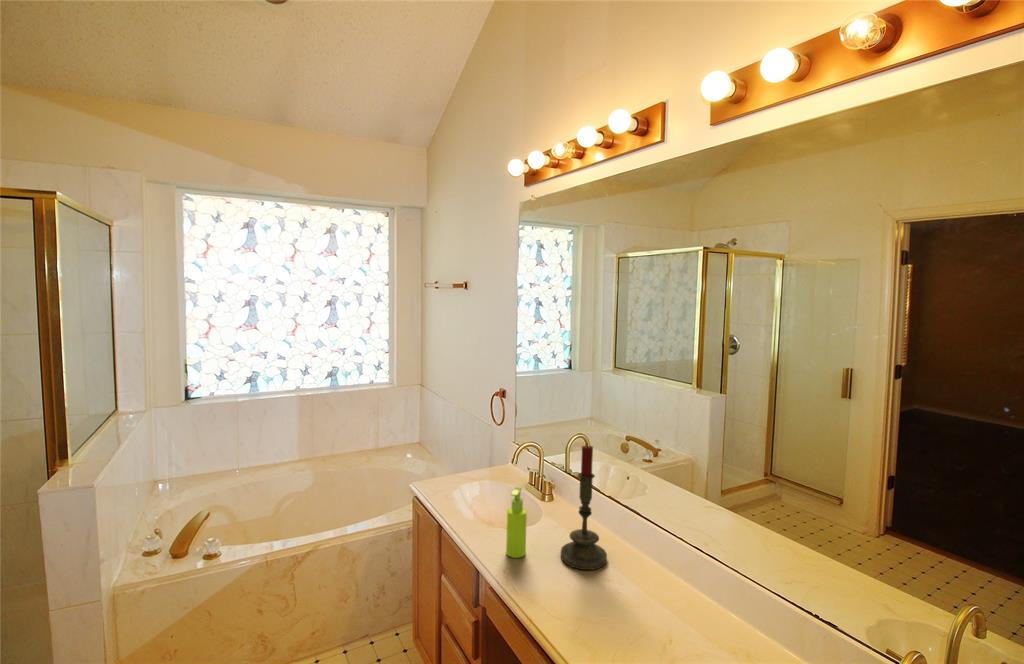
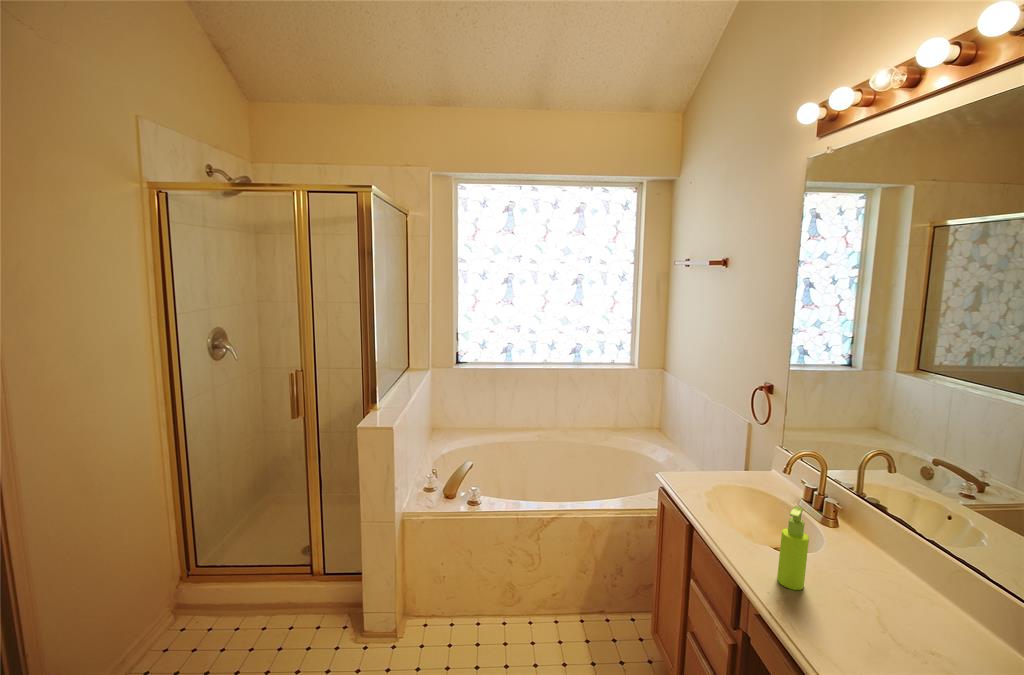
candle: present [561,444,607,570] -> none [855,469,931,636]

